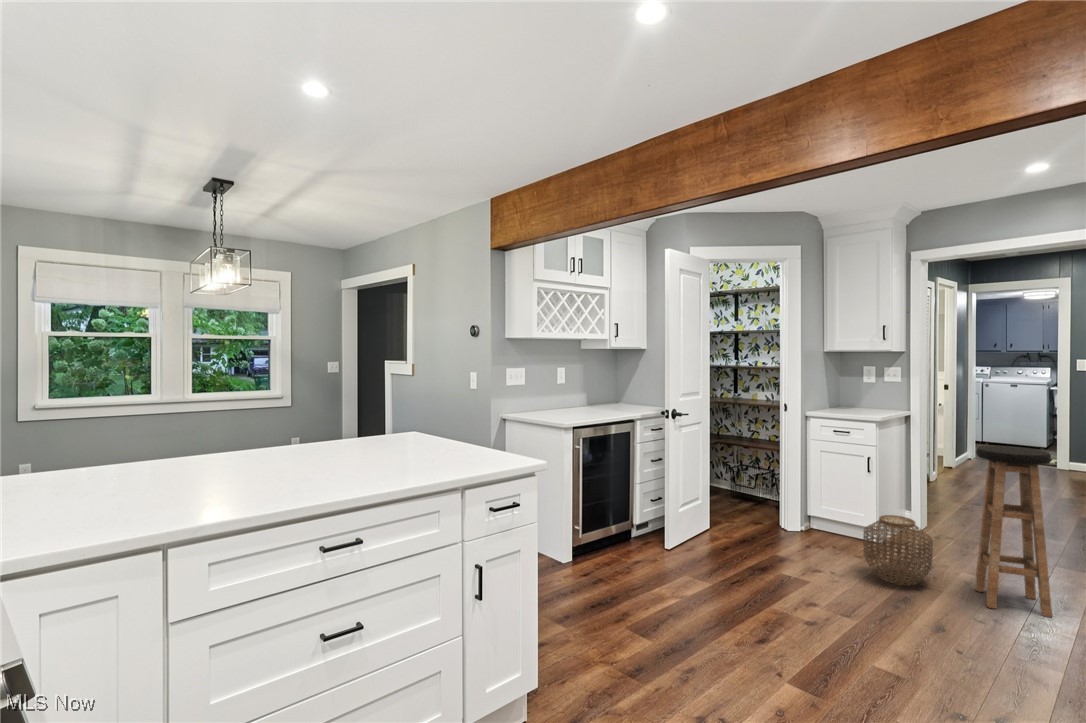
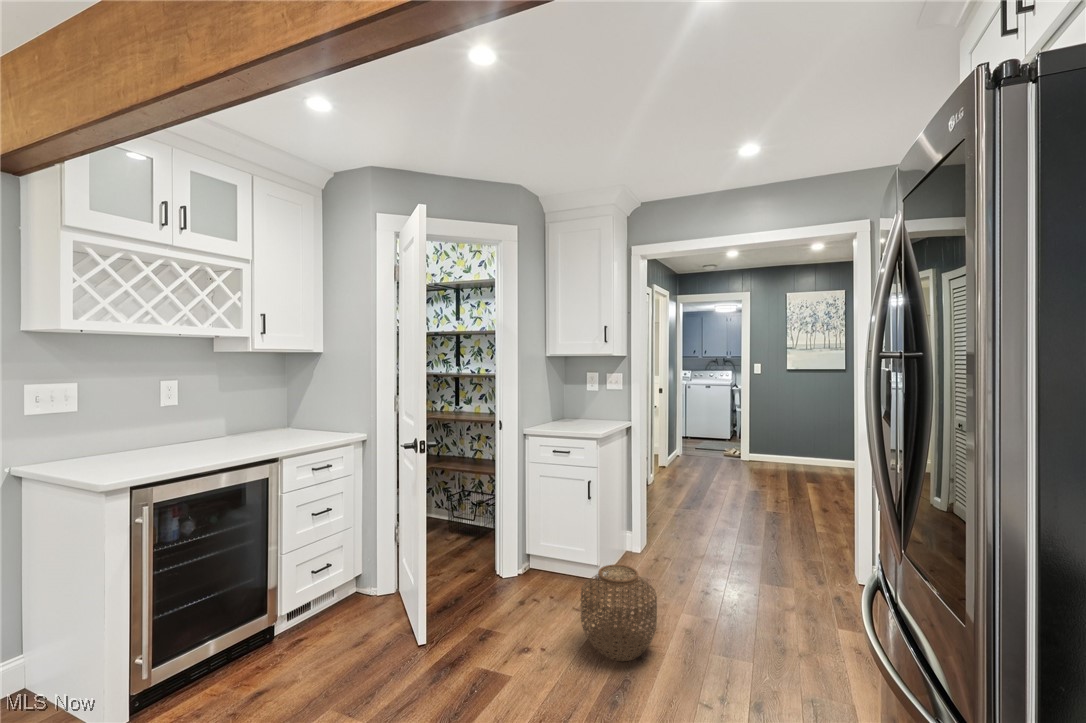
bar stool: present [975,446,1052,617] -> none [700,470,782,684]

